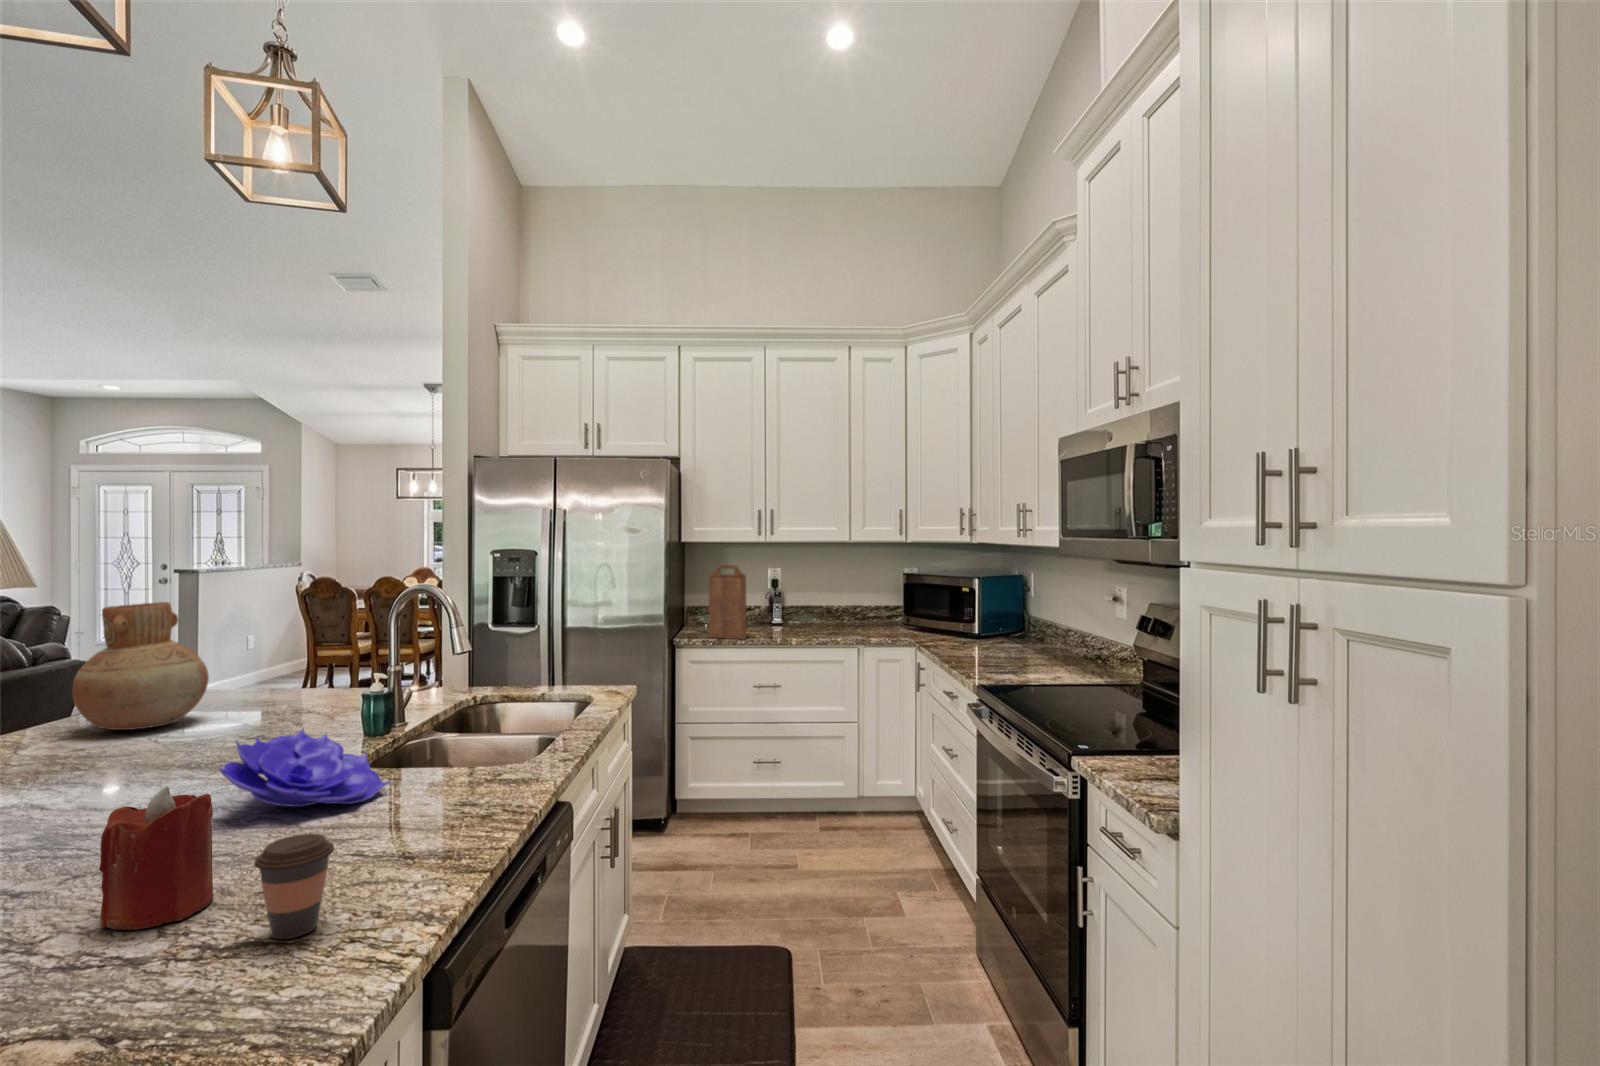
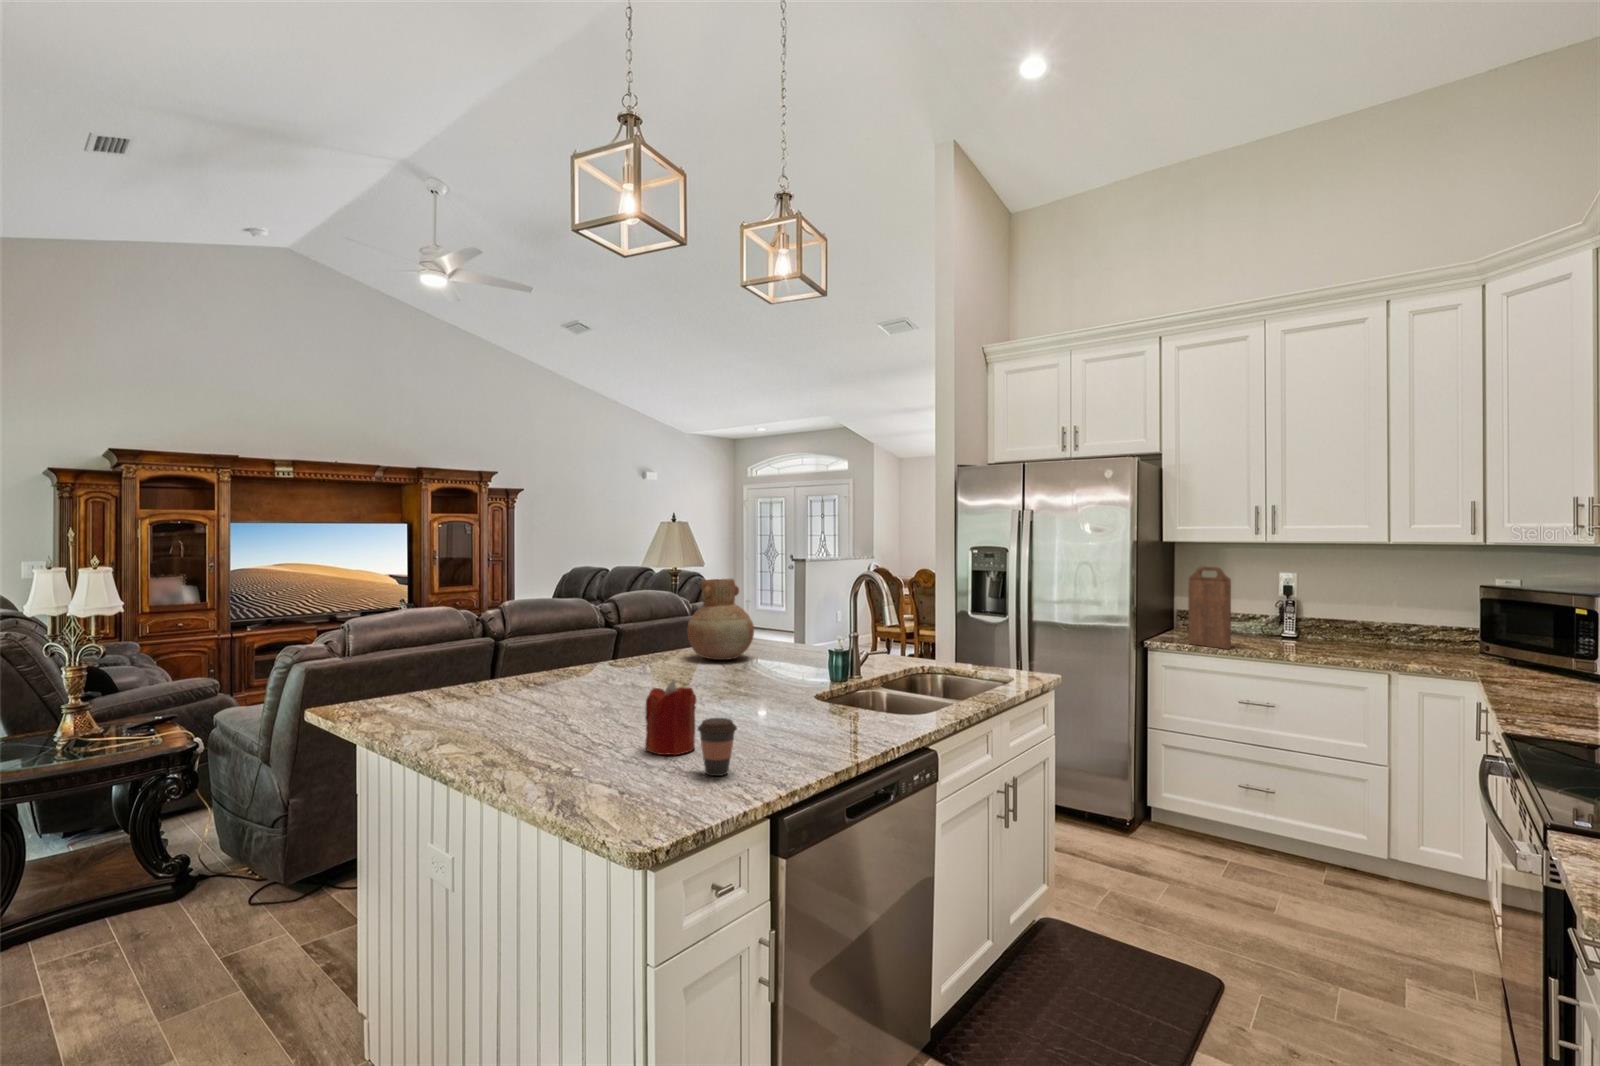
decorative bowl: present [219,728,390,807] -> none [720,665,816,720]

